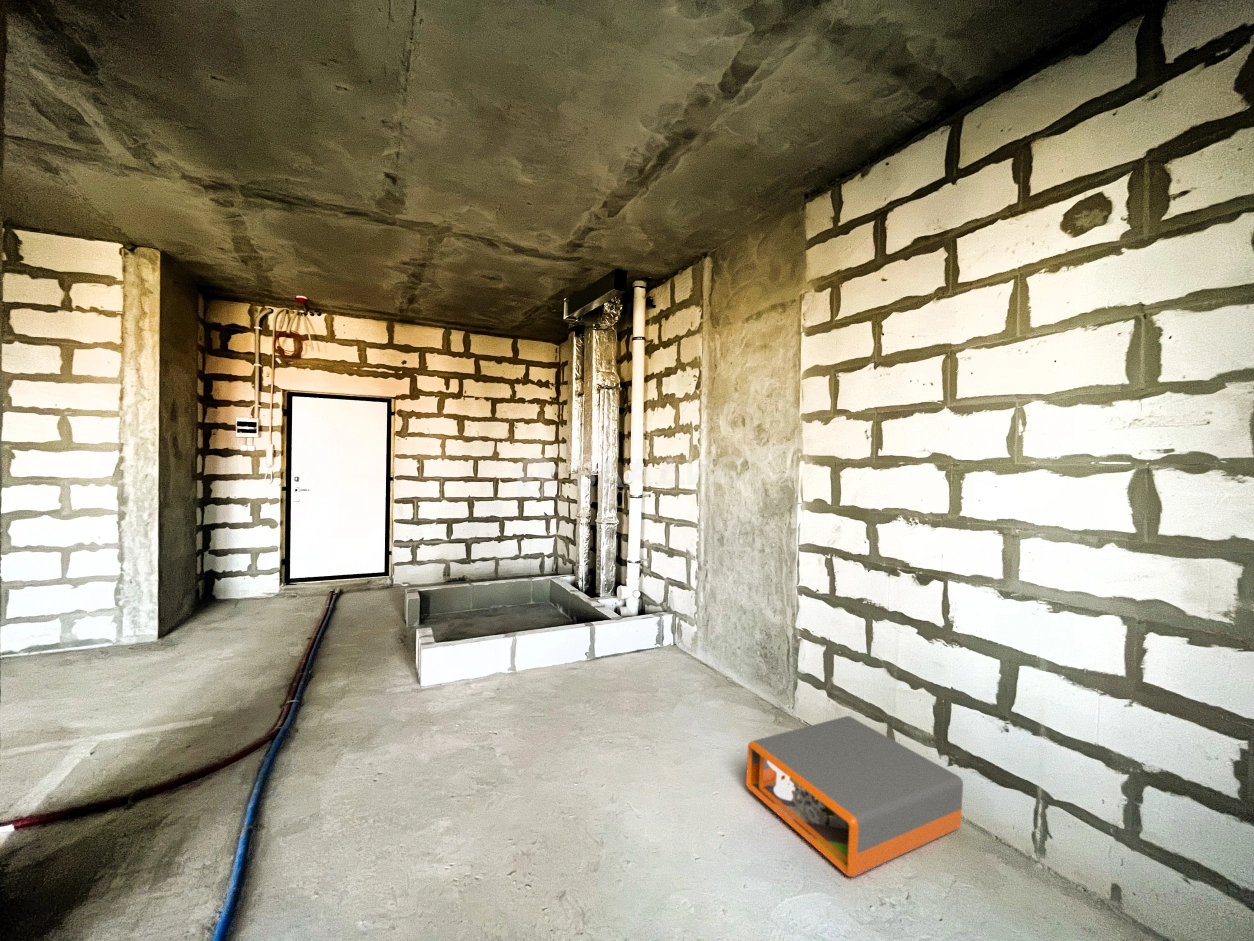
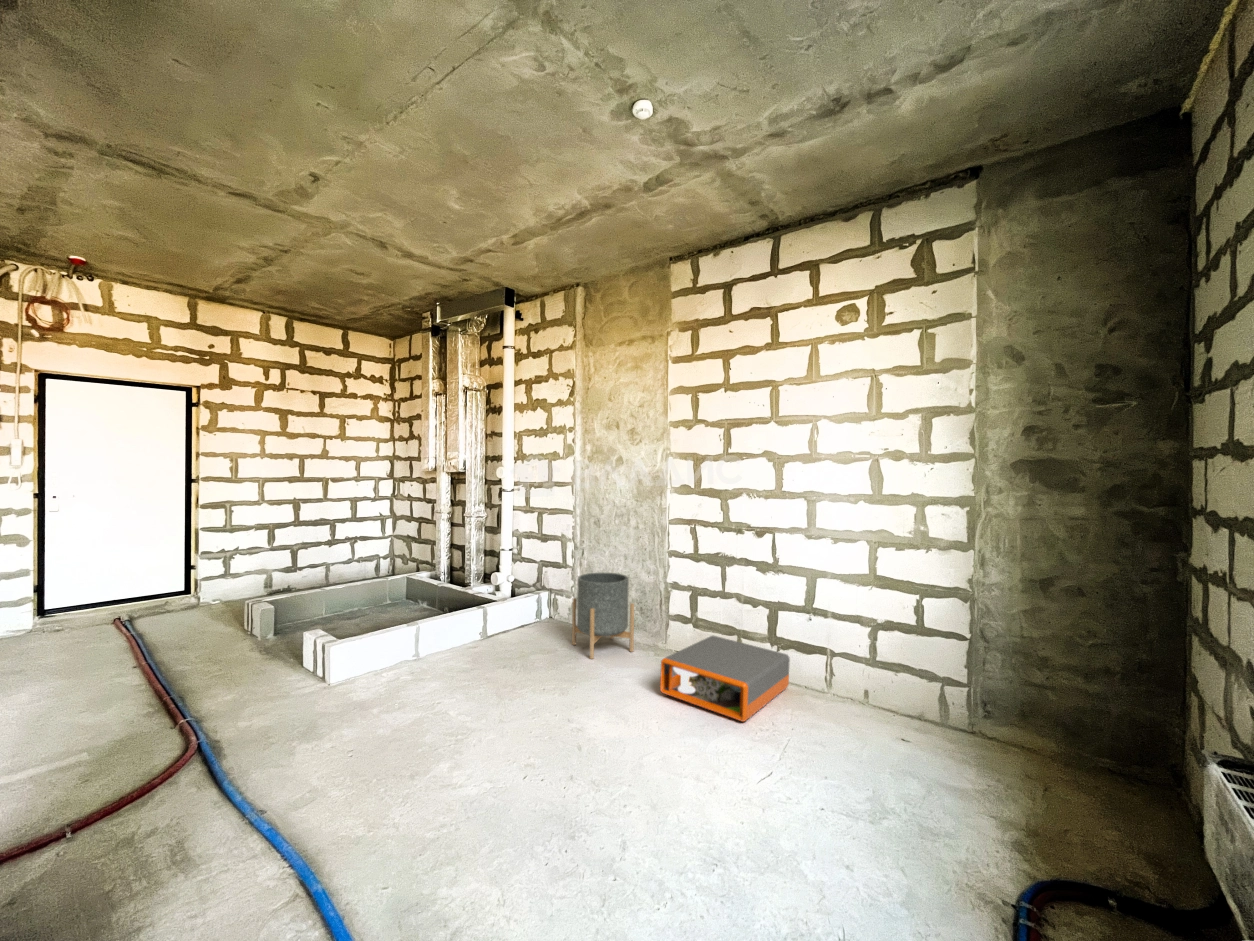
planter: none [678,603,750,713] -> present [572,573,634,659]

